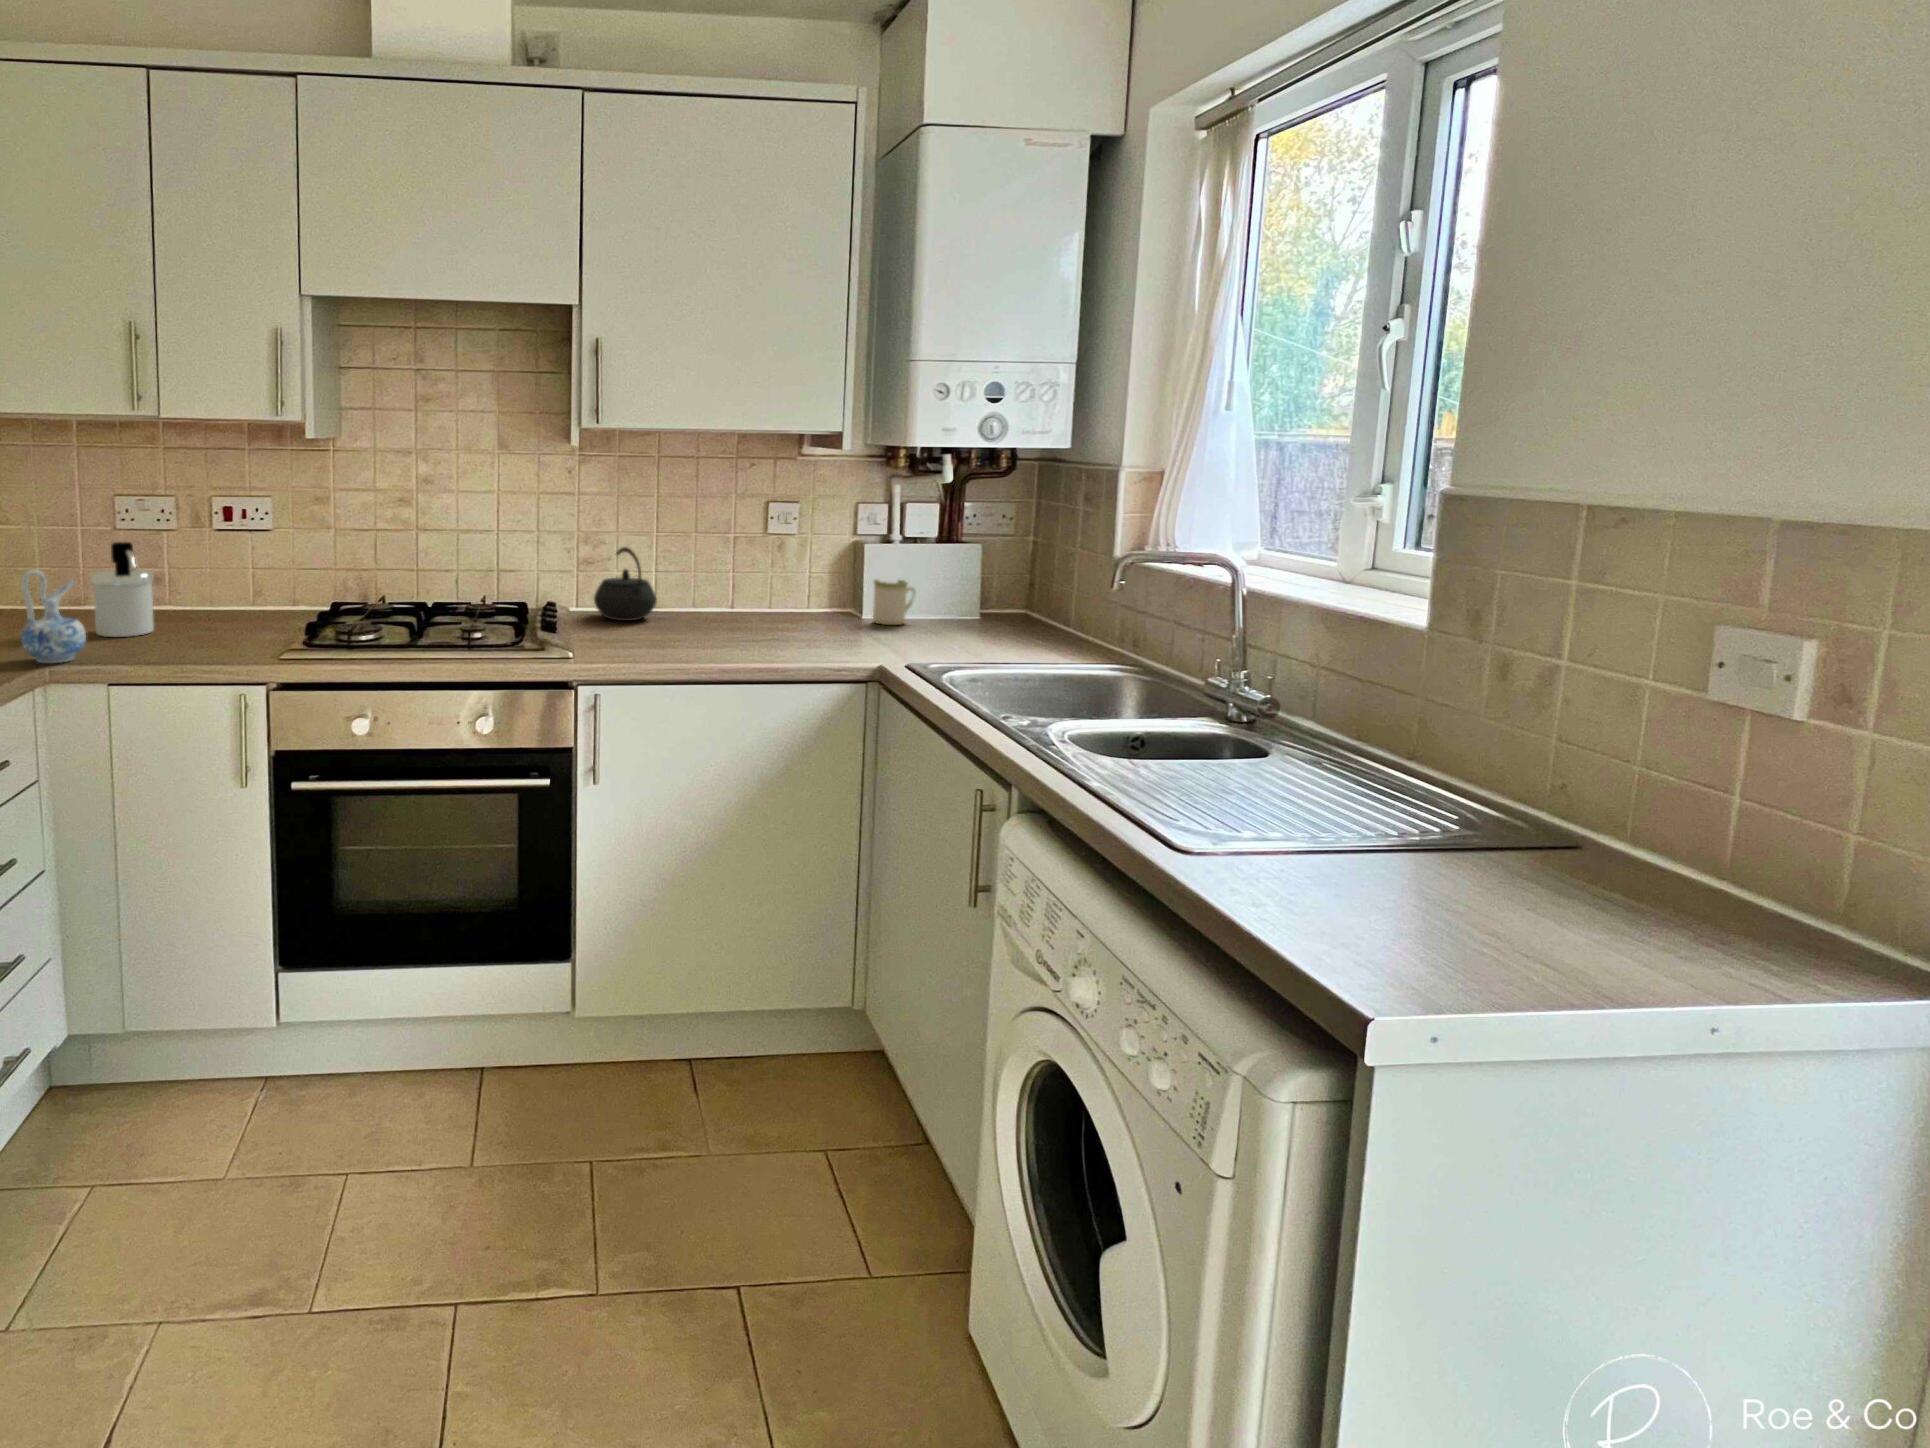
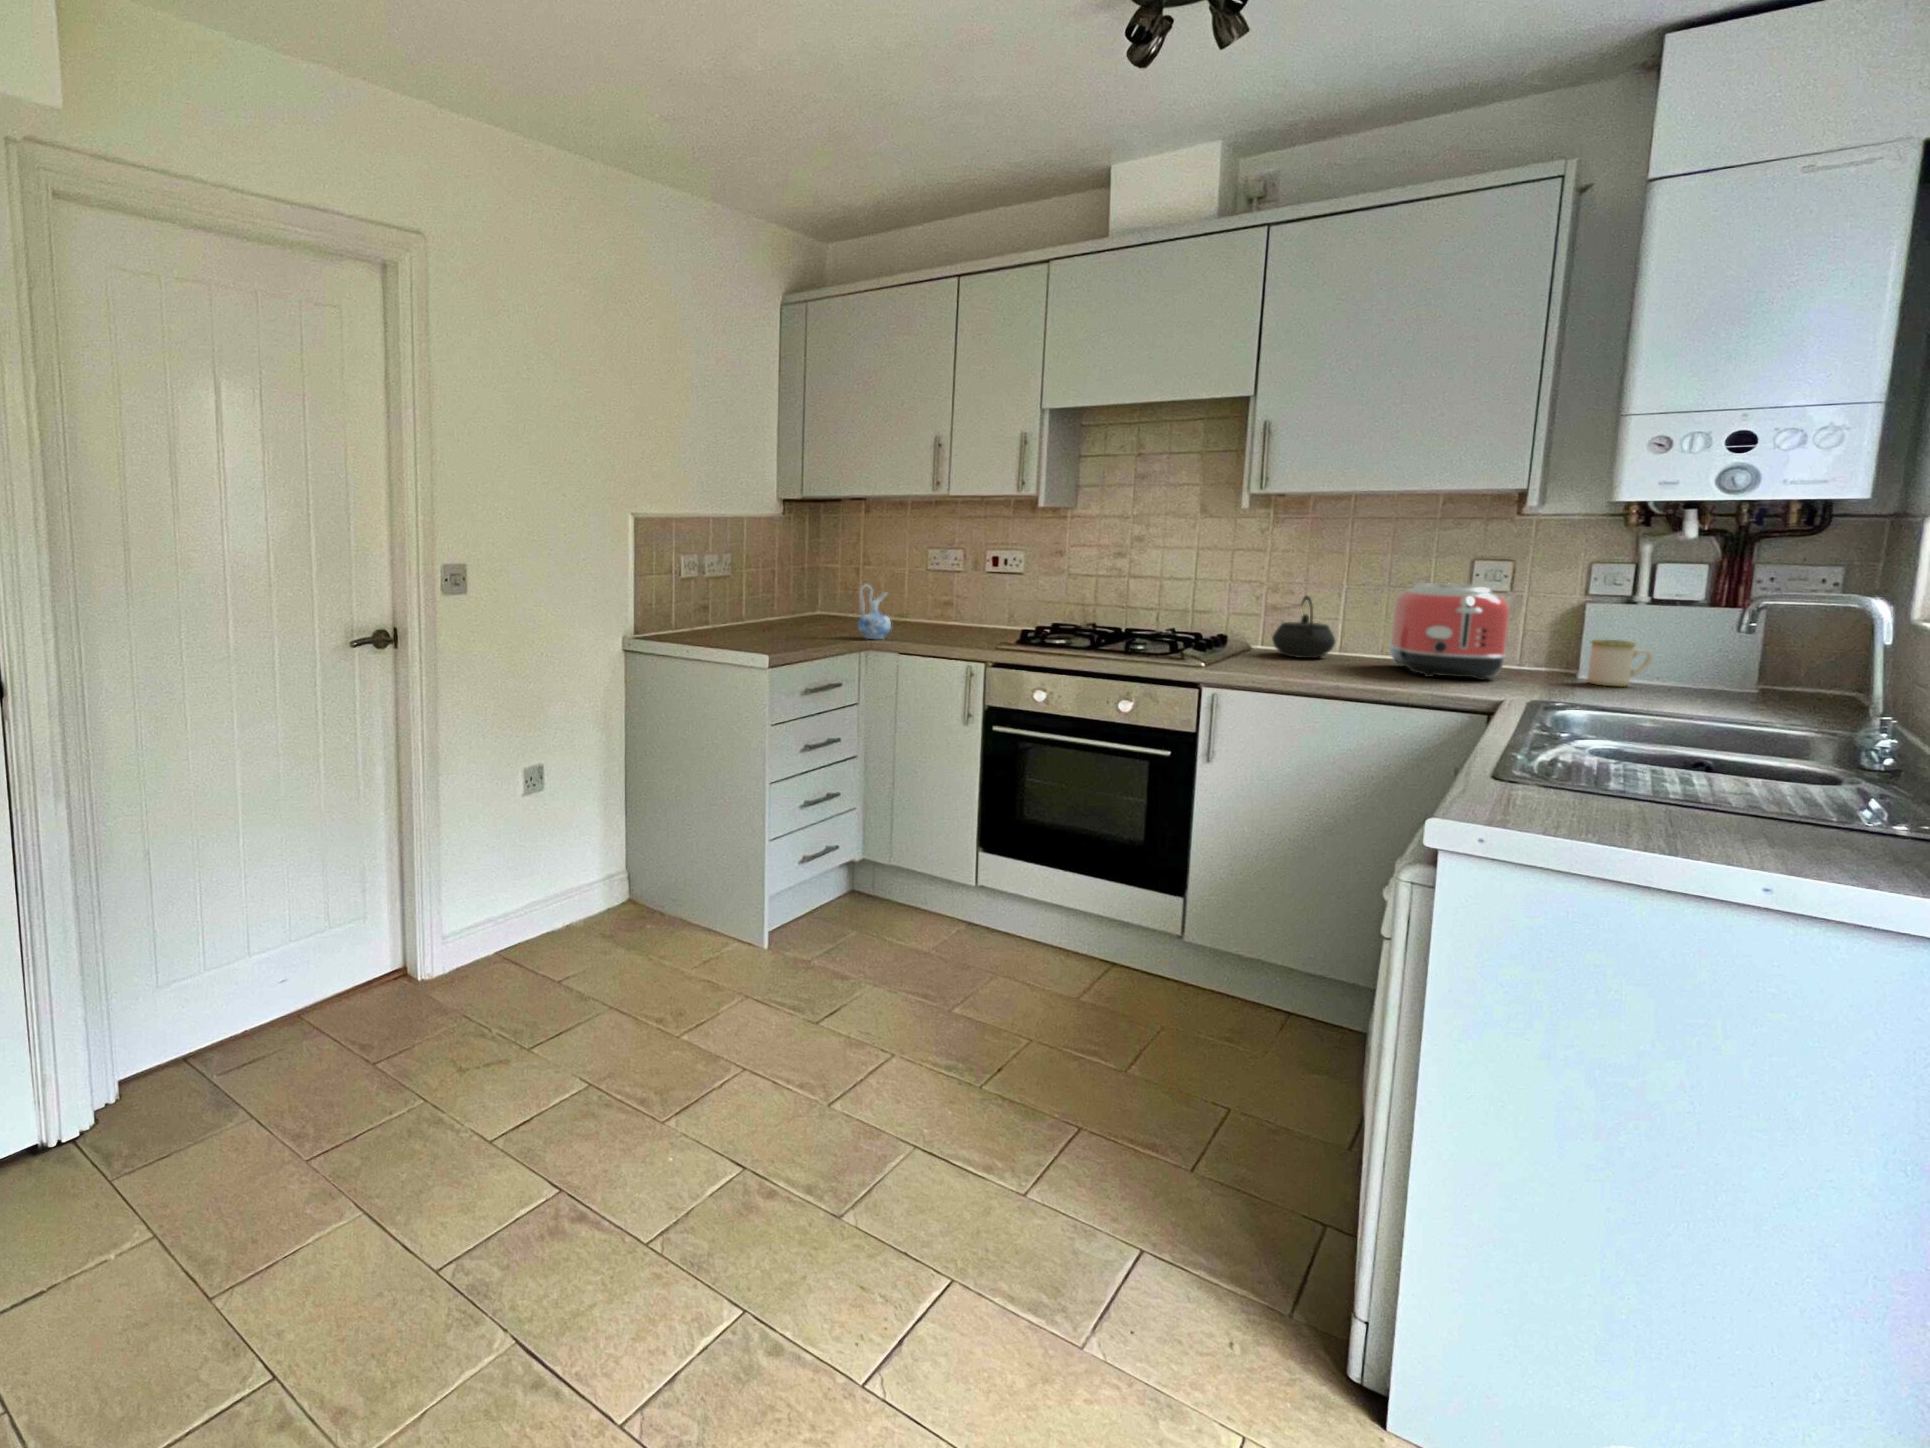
toaster: none [711,529,827,635] -> present [1389,583,1509,680]
soap dispenser: present [91,542,154,637] -> none [904,575,940,633]

